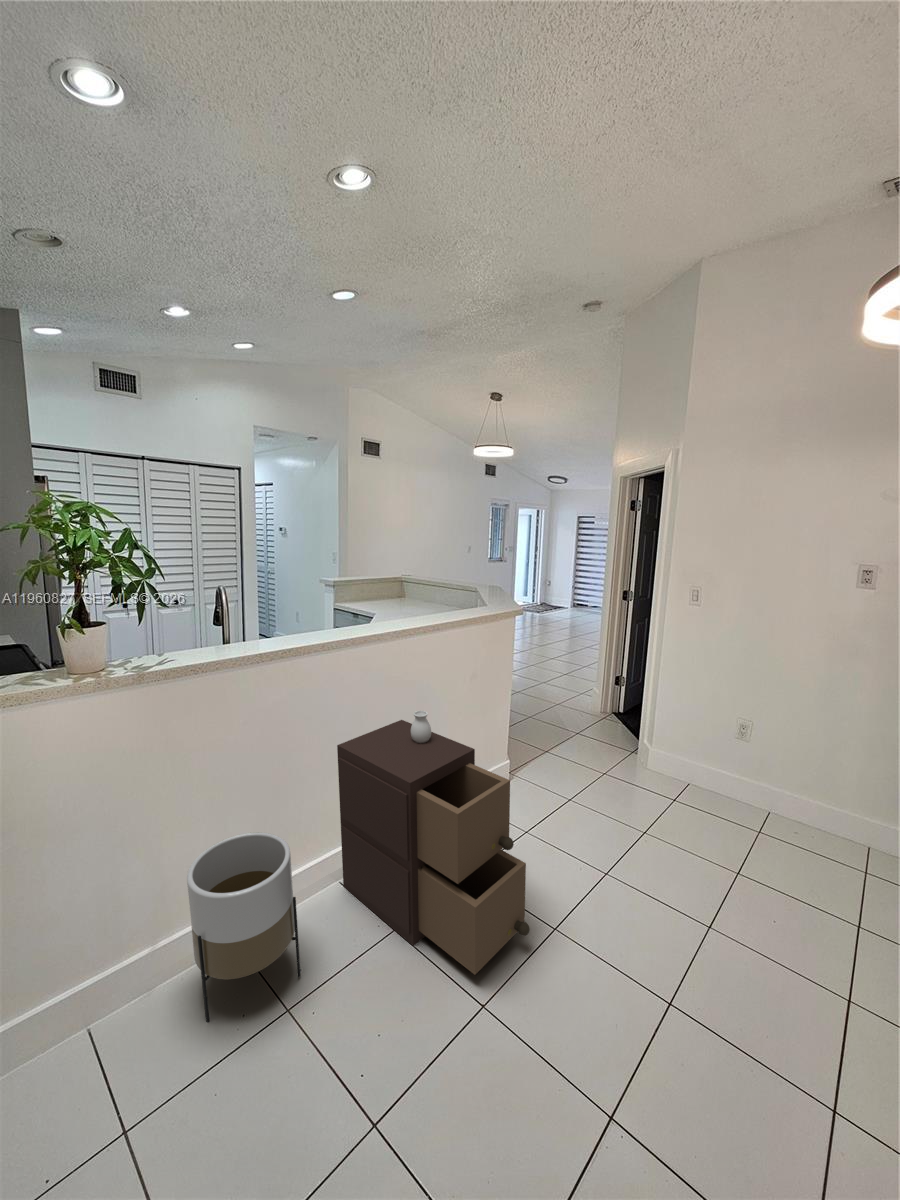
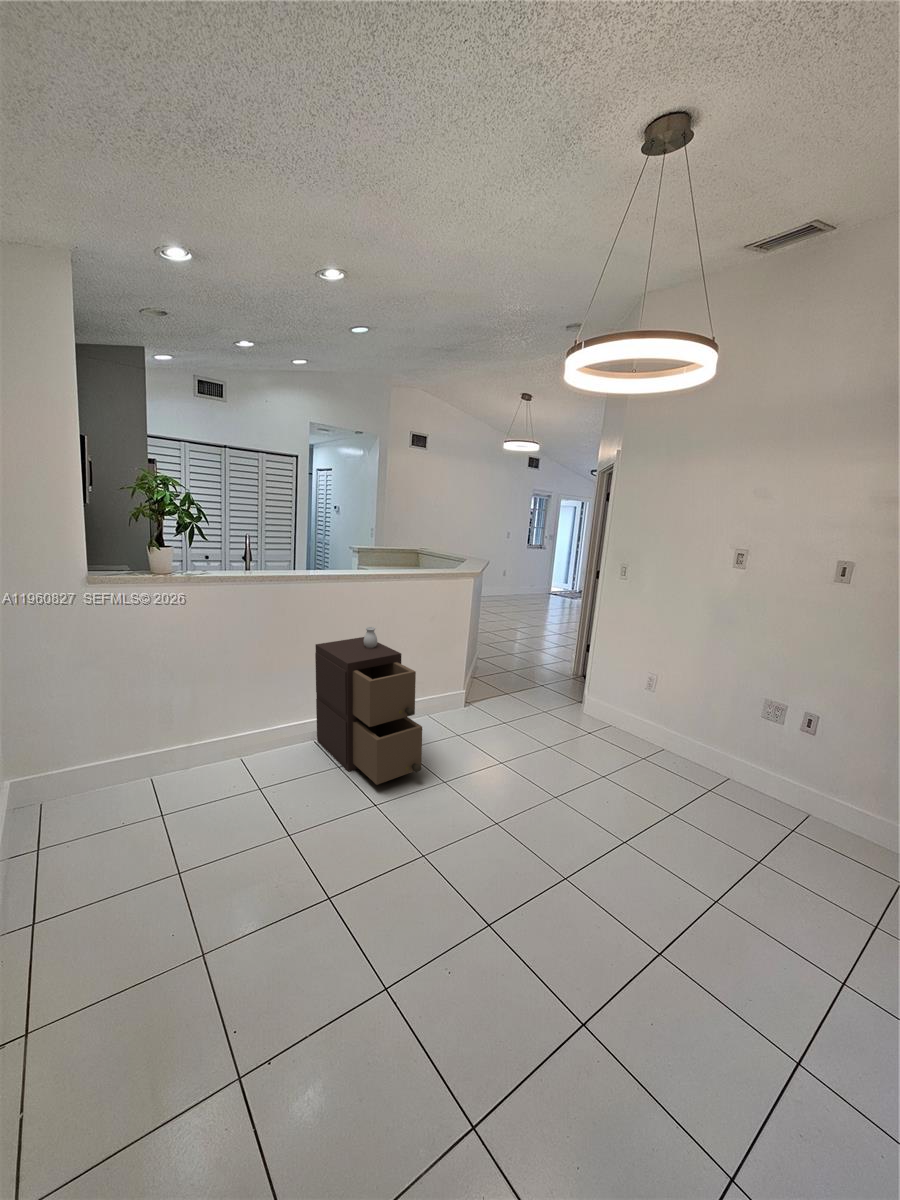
planter: present [187,832,301,1022] -> none [211,686,275,784]

